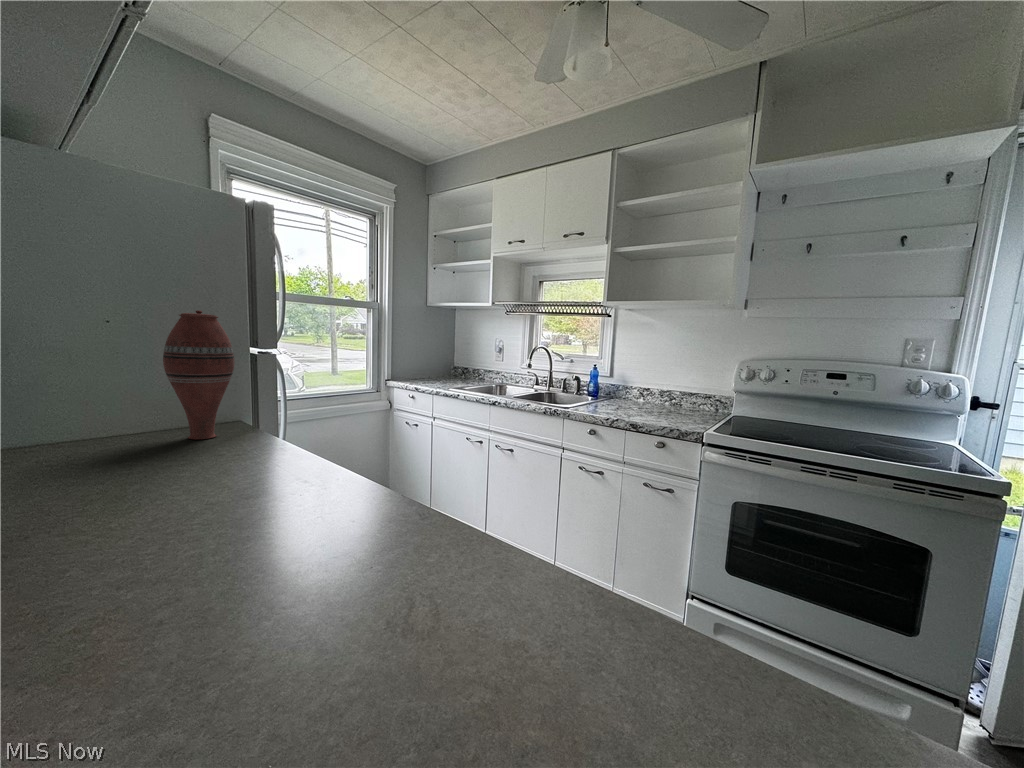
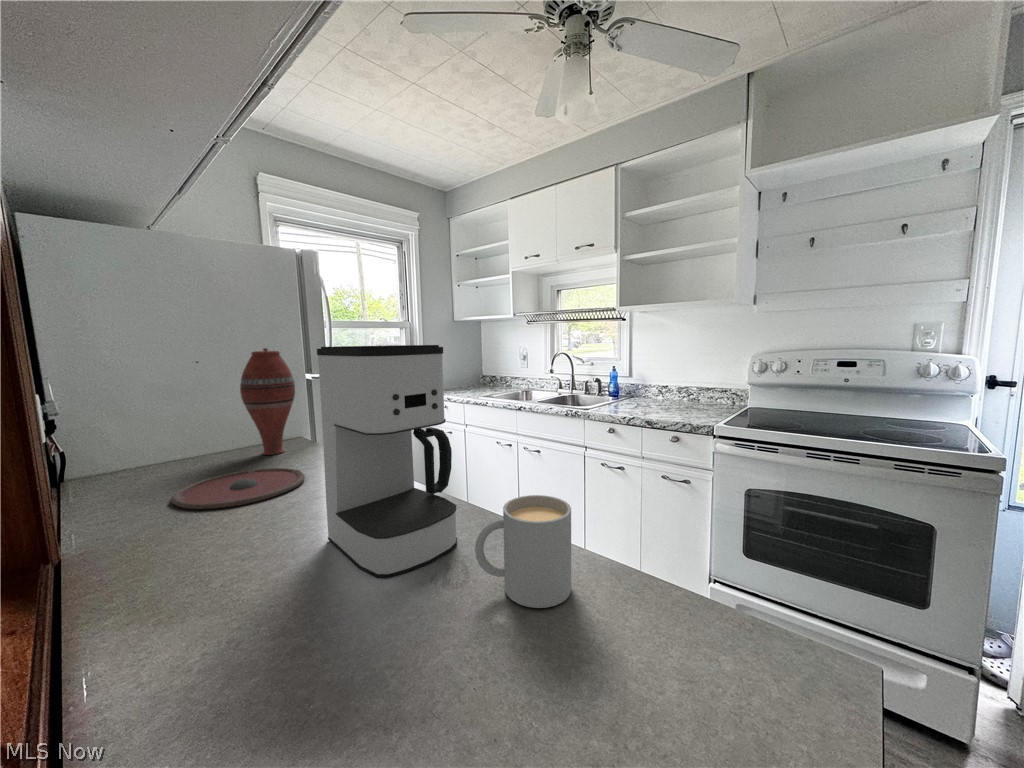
coffee maker: none [249,293,428,618] -> present [317,345,457,578]
plate: none [44,456,236,506] -> present [171,468,305,509]
mug: none [455,511,592,673] -> present [475,495,571,608]

